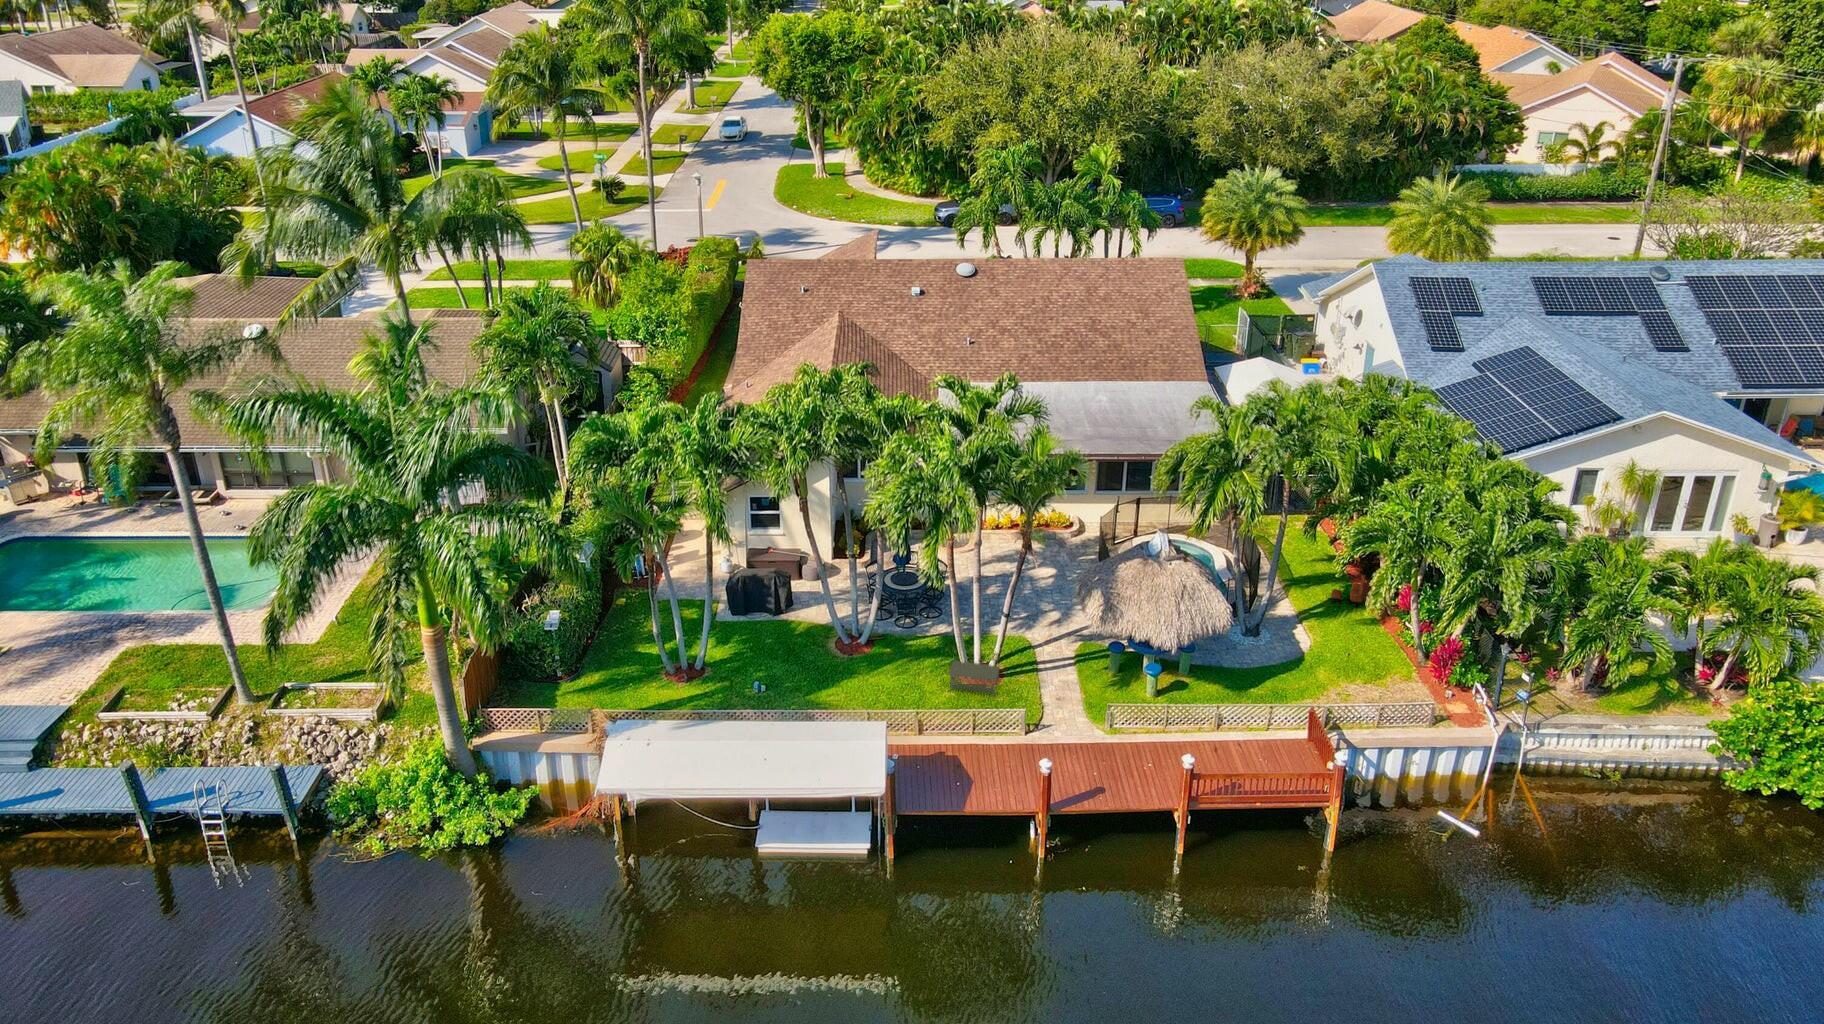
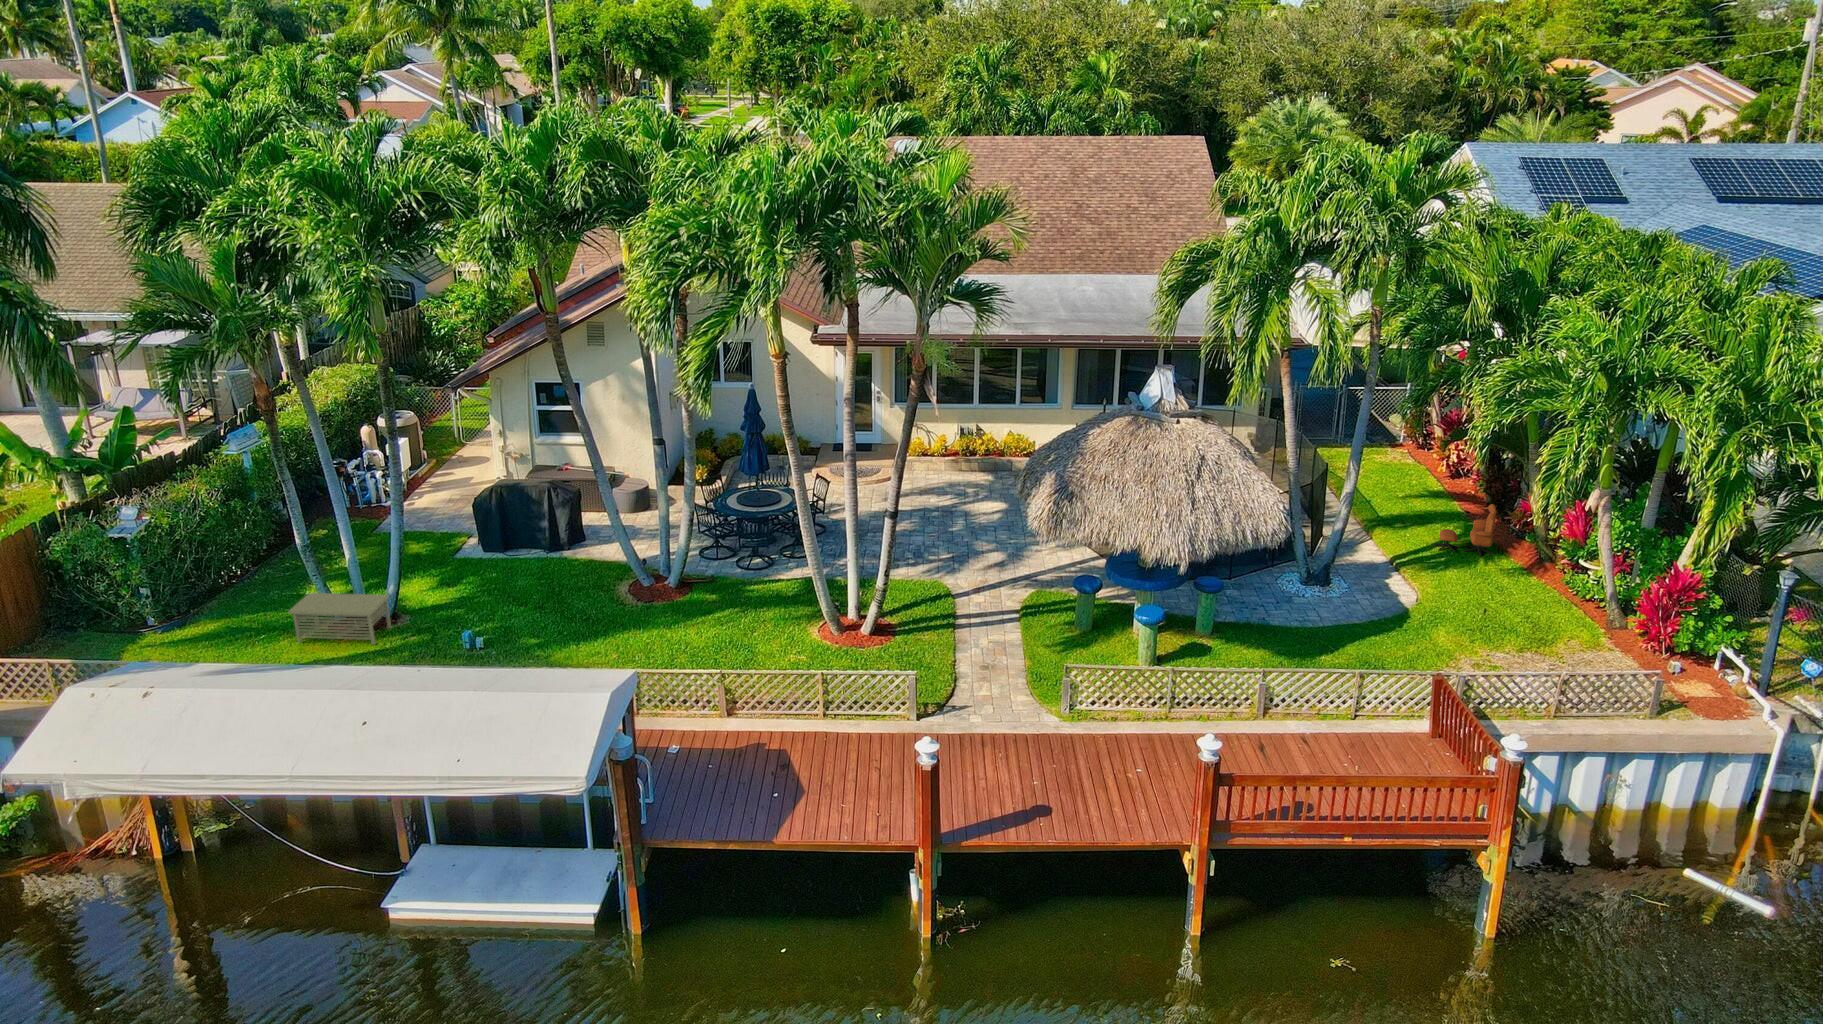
storage bench: present [949,660,1000,696] -> present [289,593,391,645]

